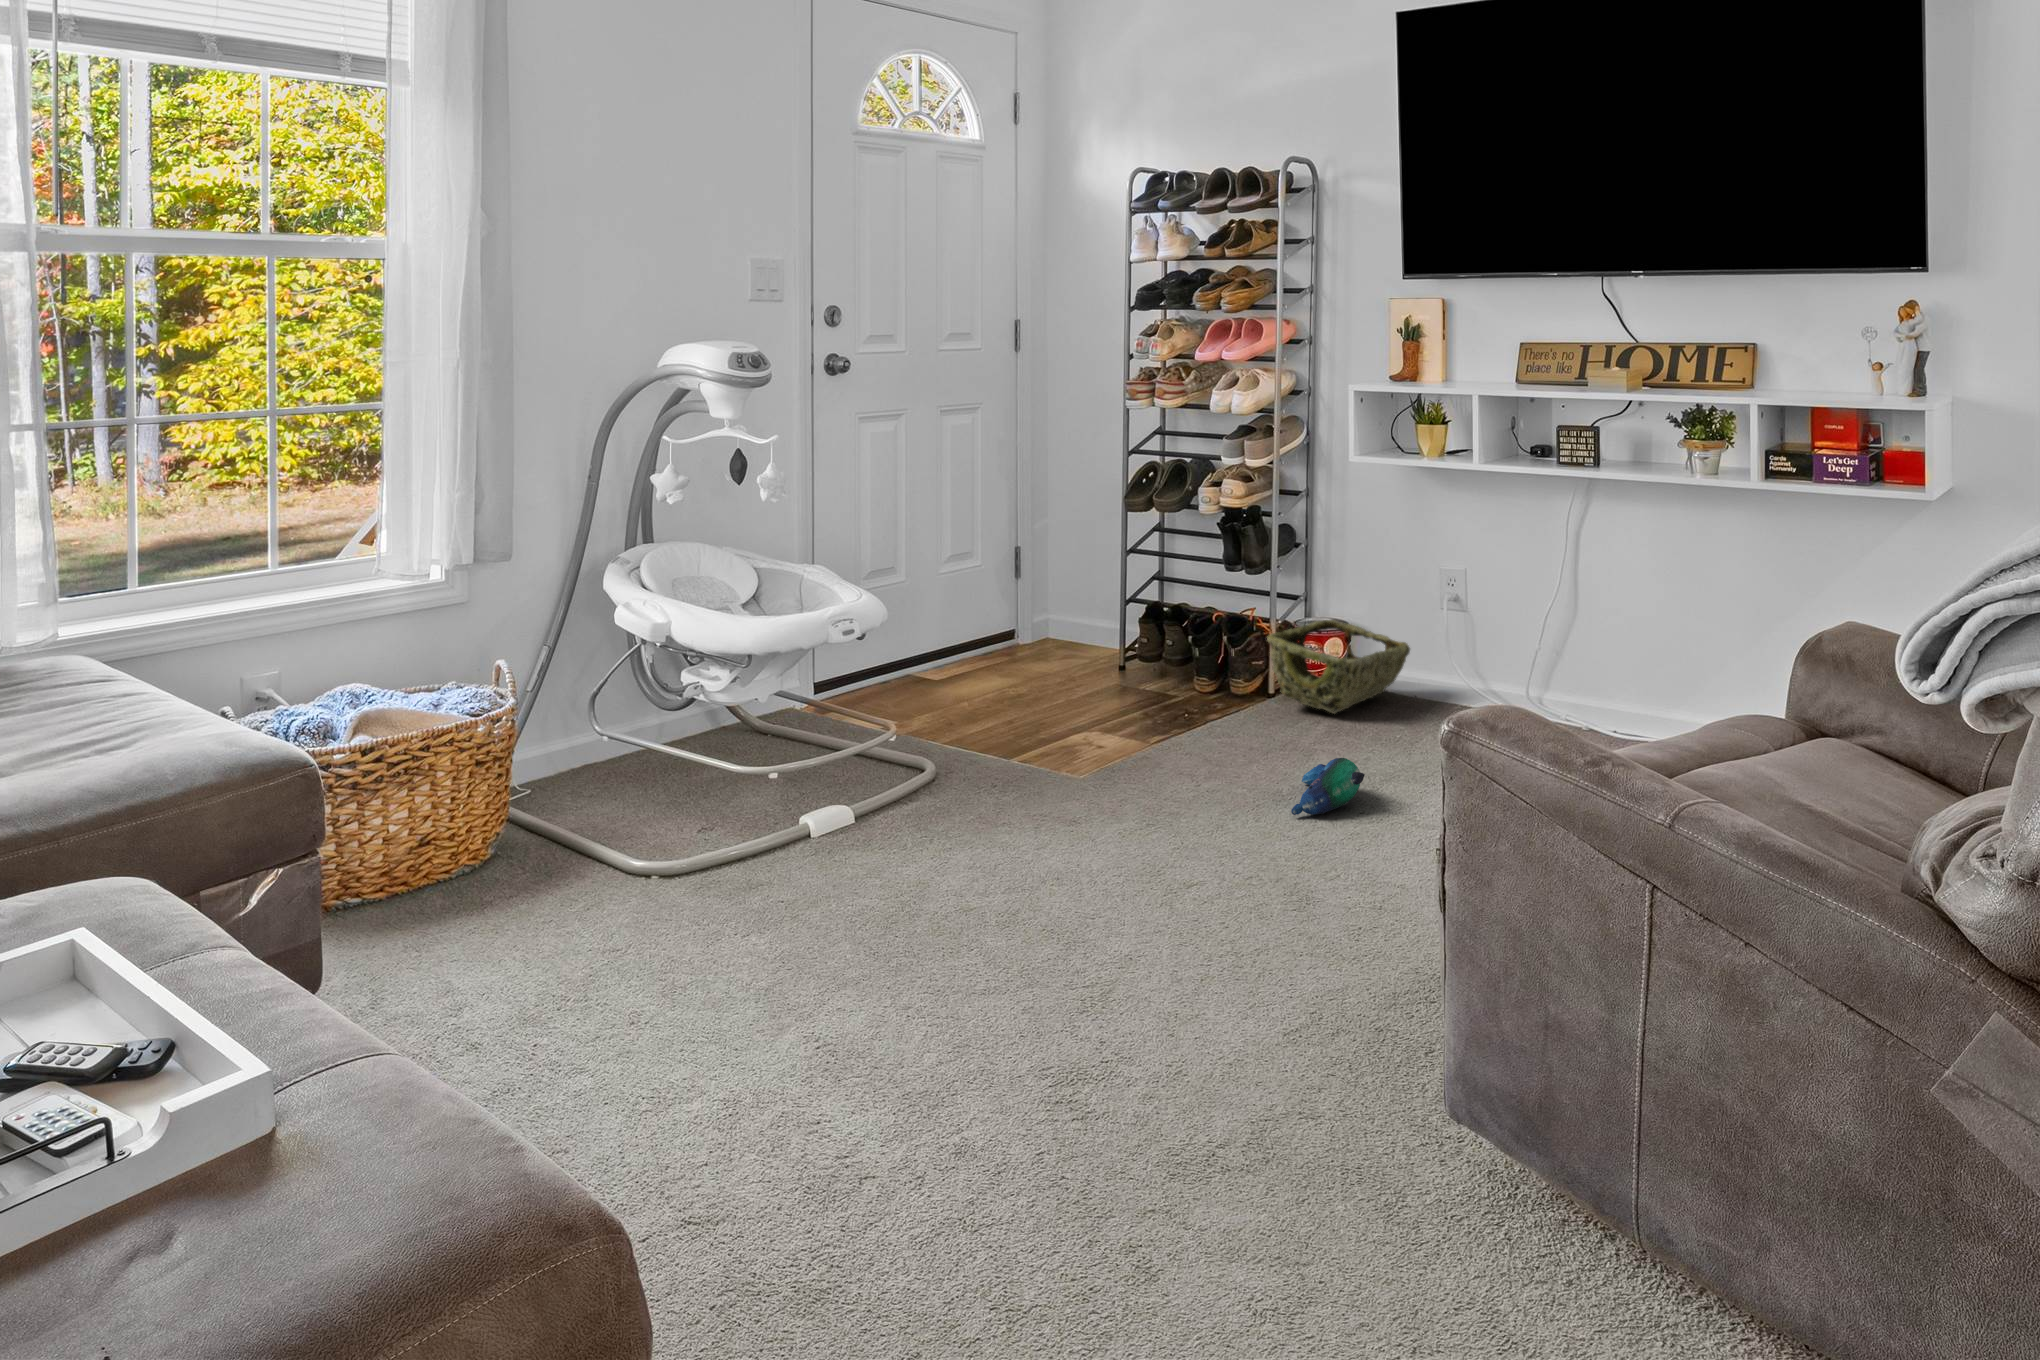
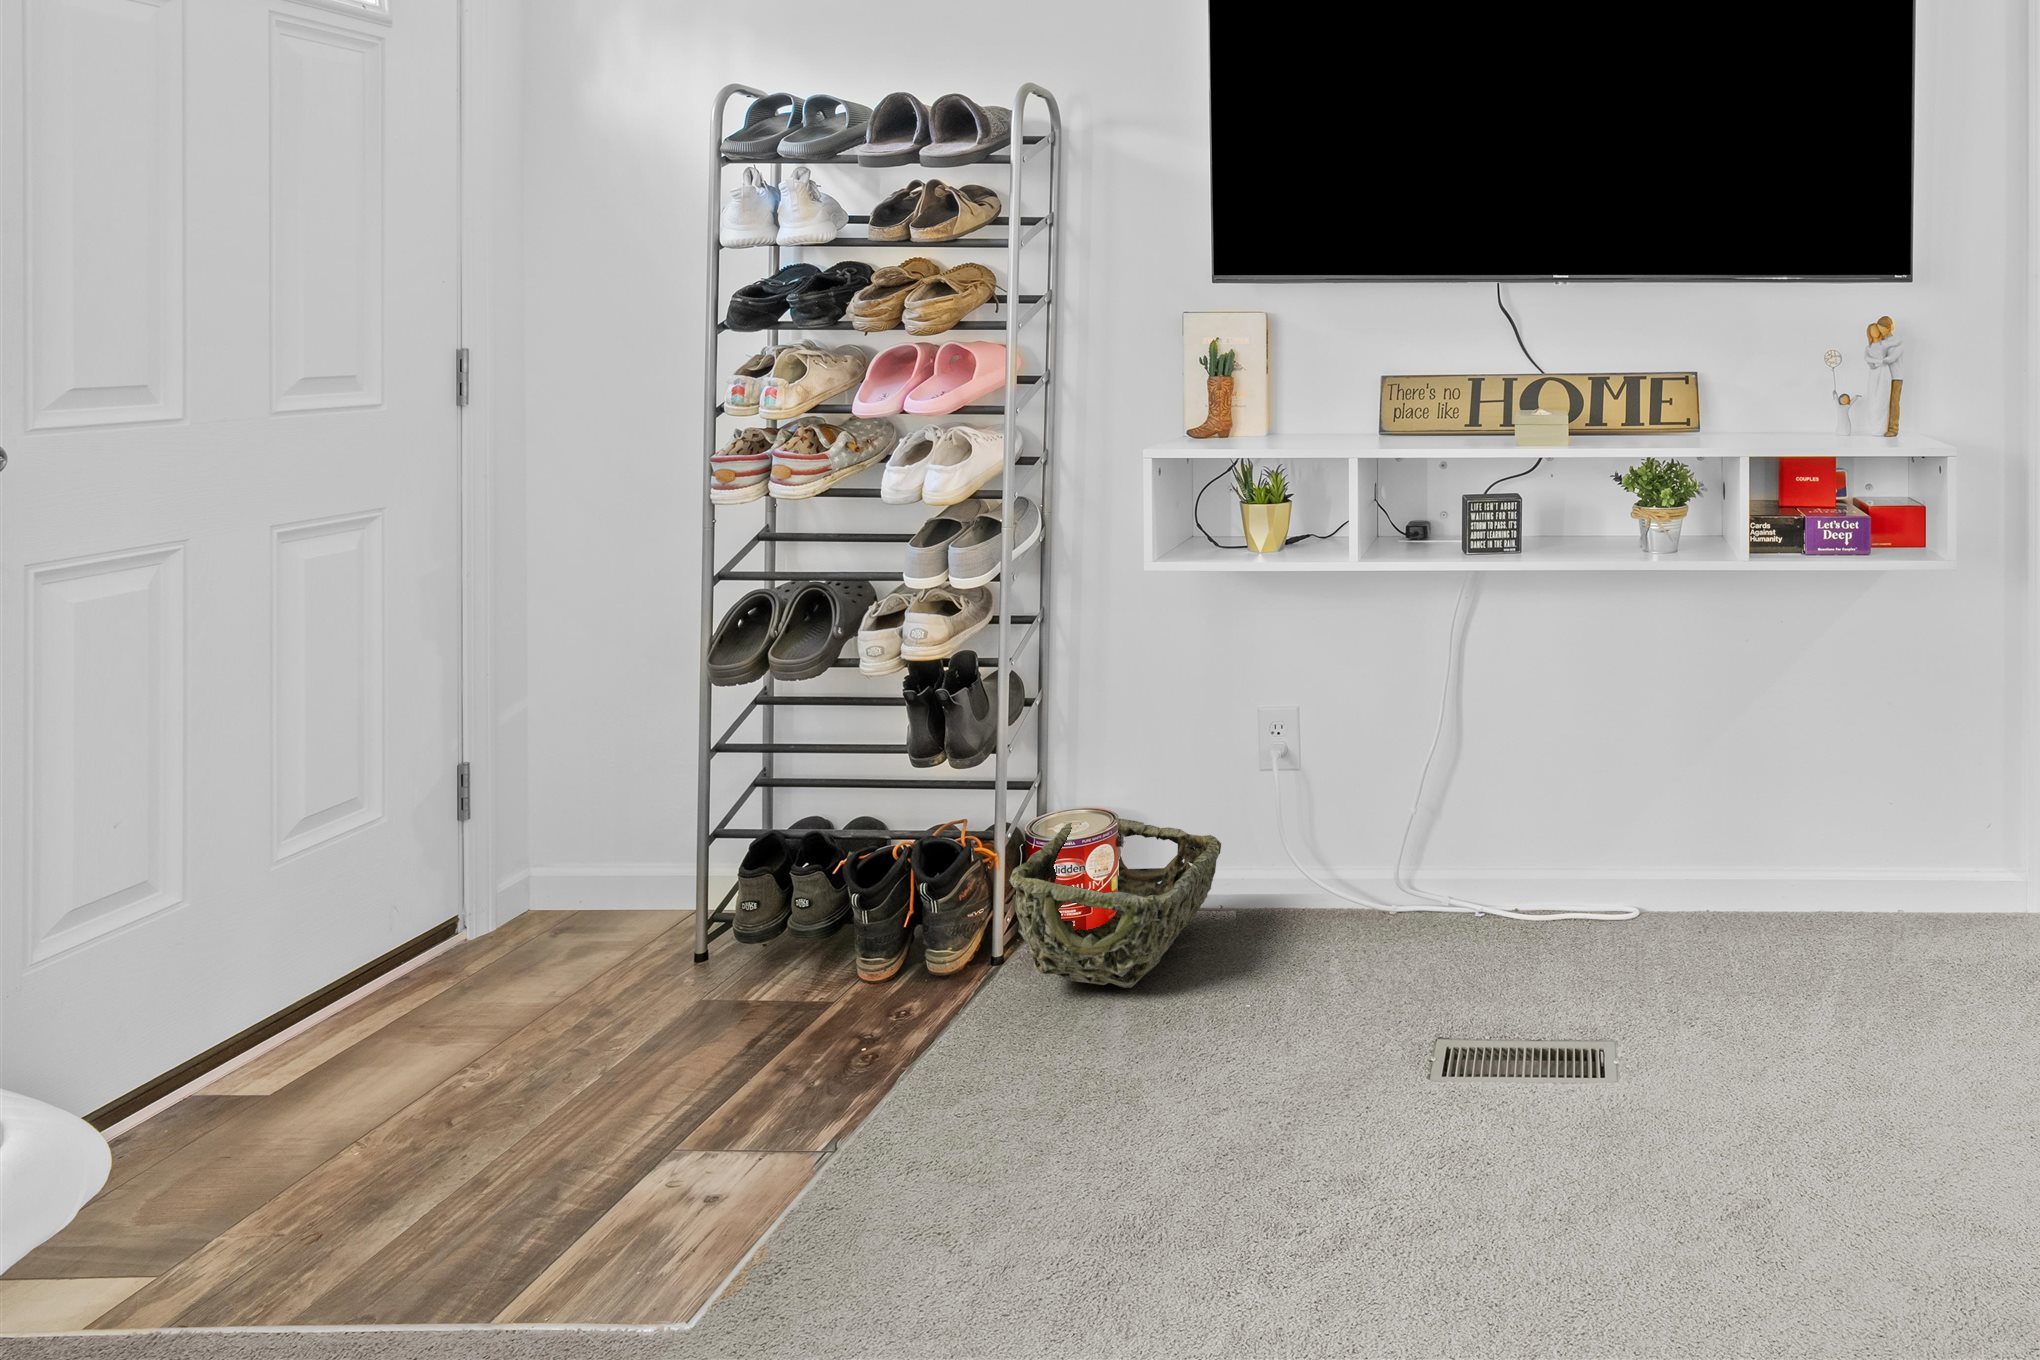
plush toy: present [1291,758,1365,815] -> none [1164,1130,1313,1302]

